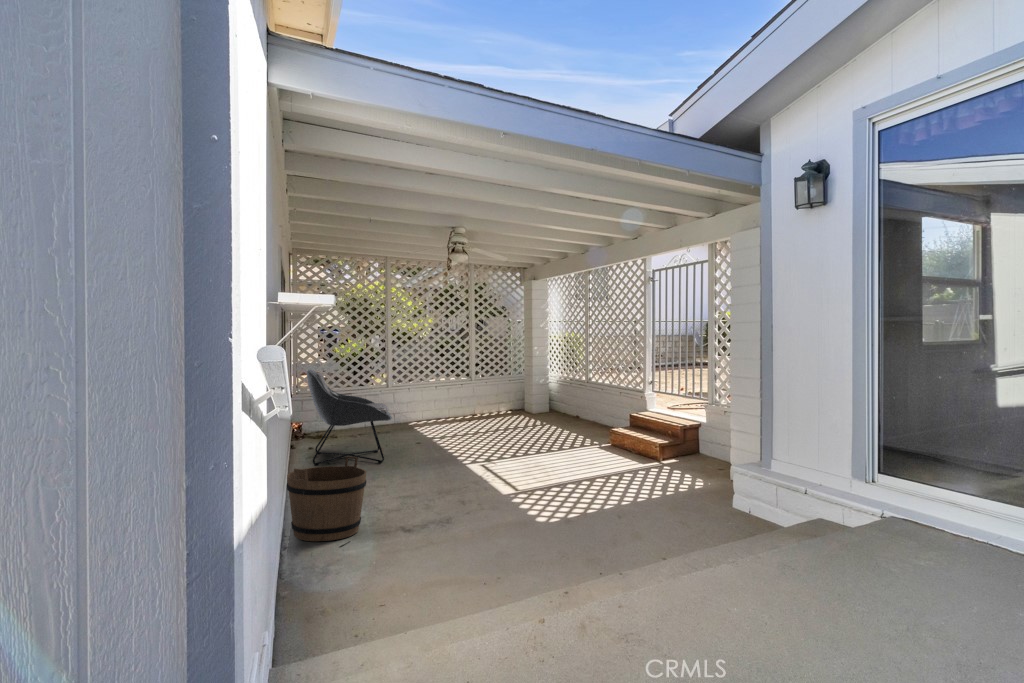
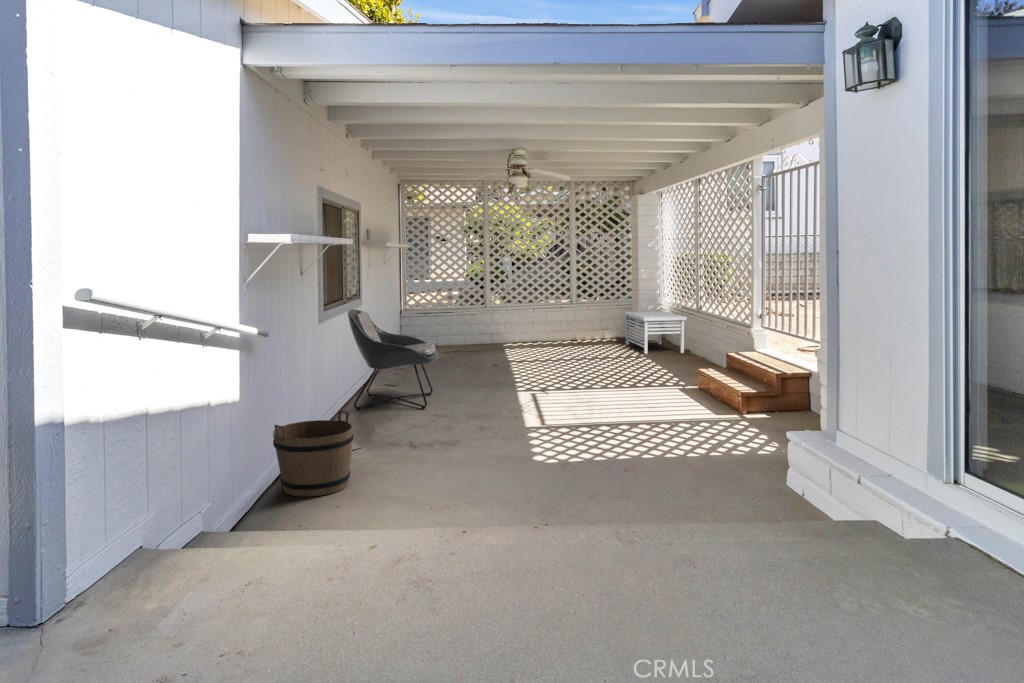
storage bench: none [518,383,576,418] -> present [624,311,687,354]

